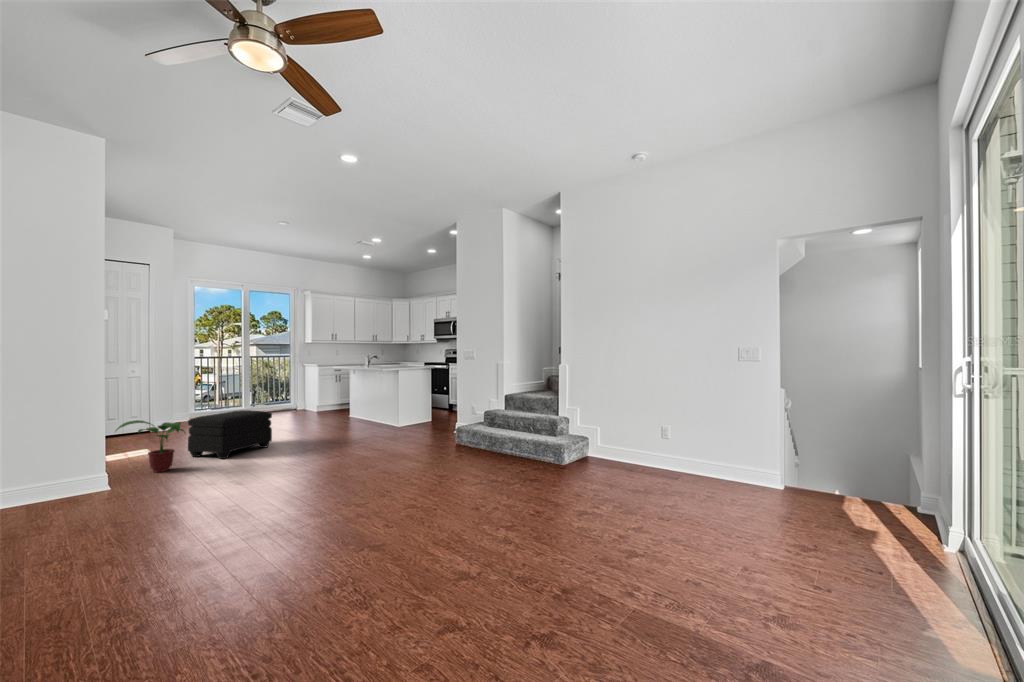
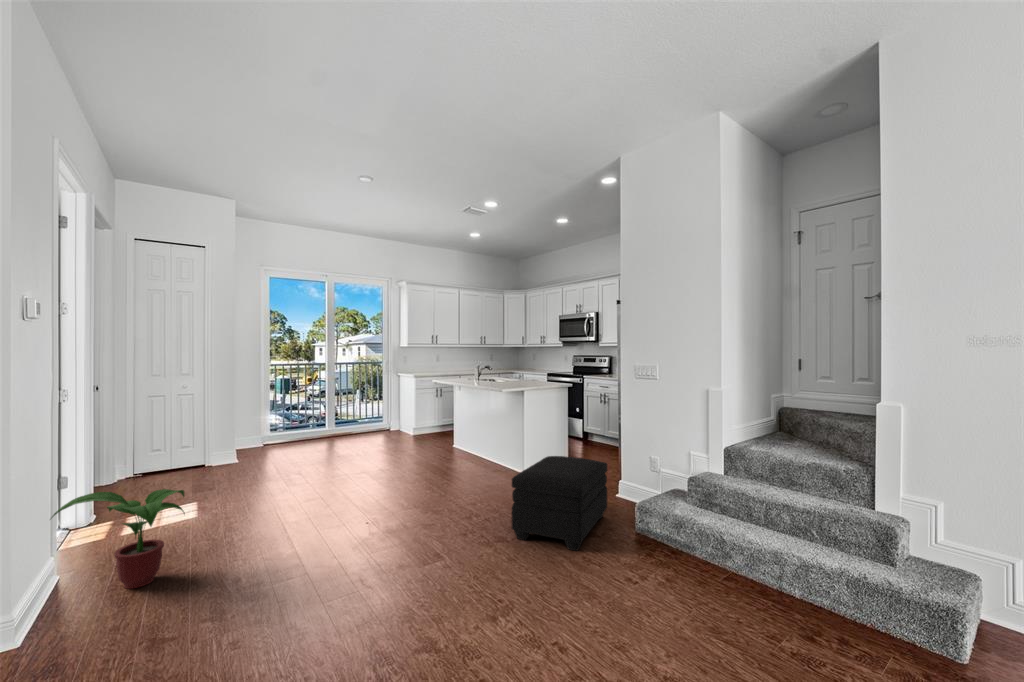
ottoman: present [188,410,272,459] -> present [512,456,607,551]

